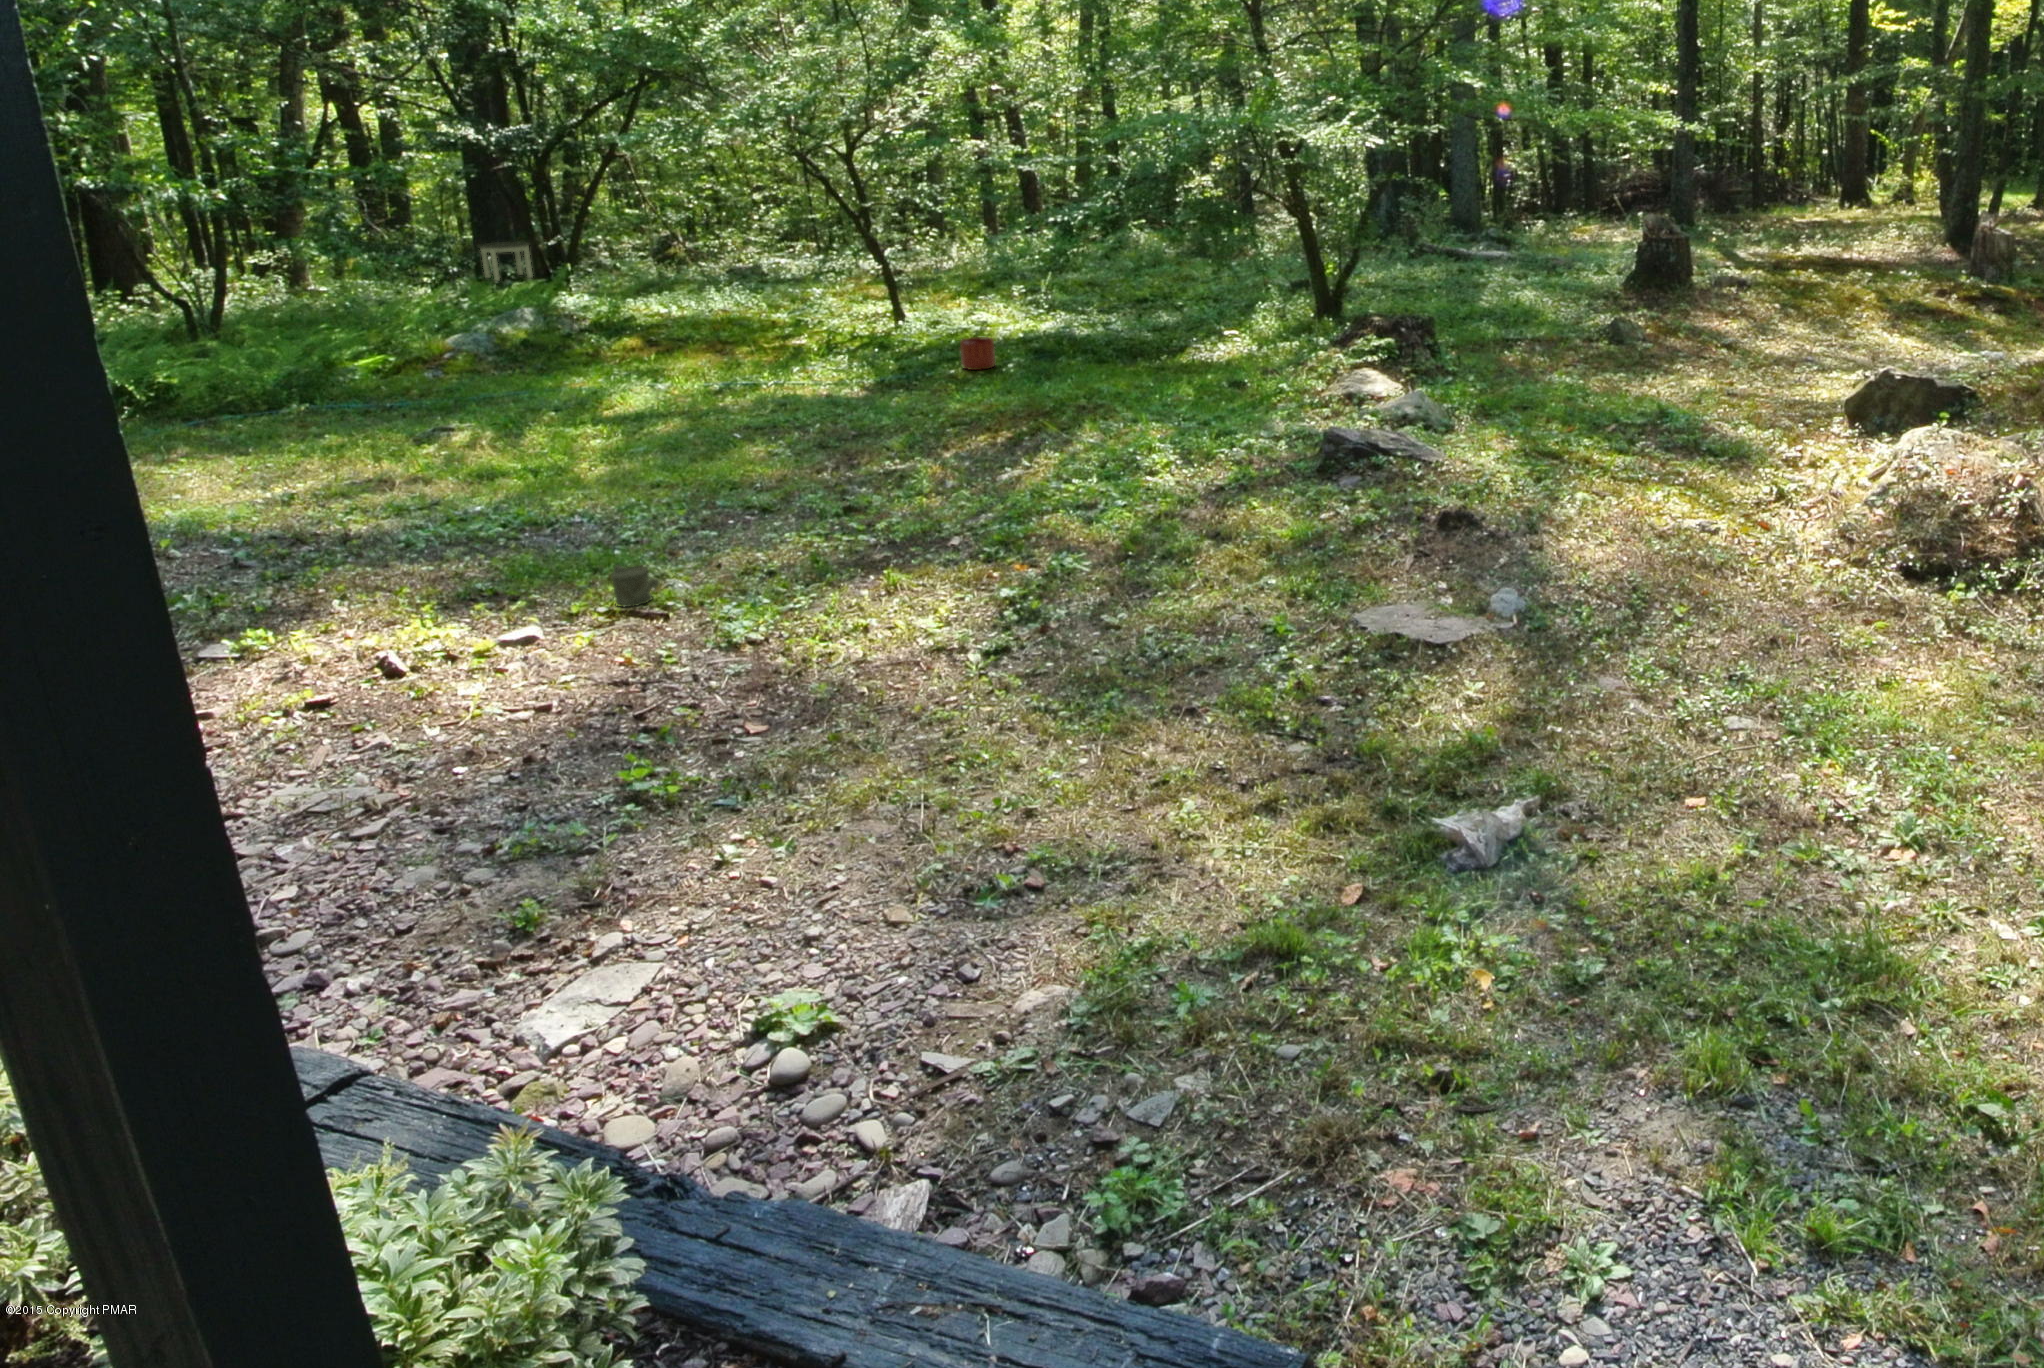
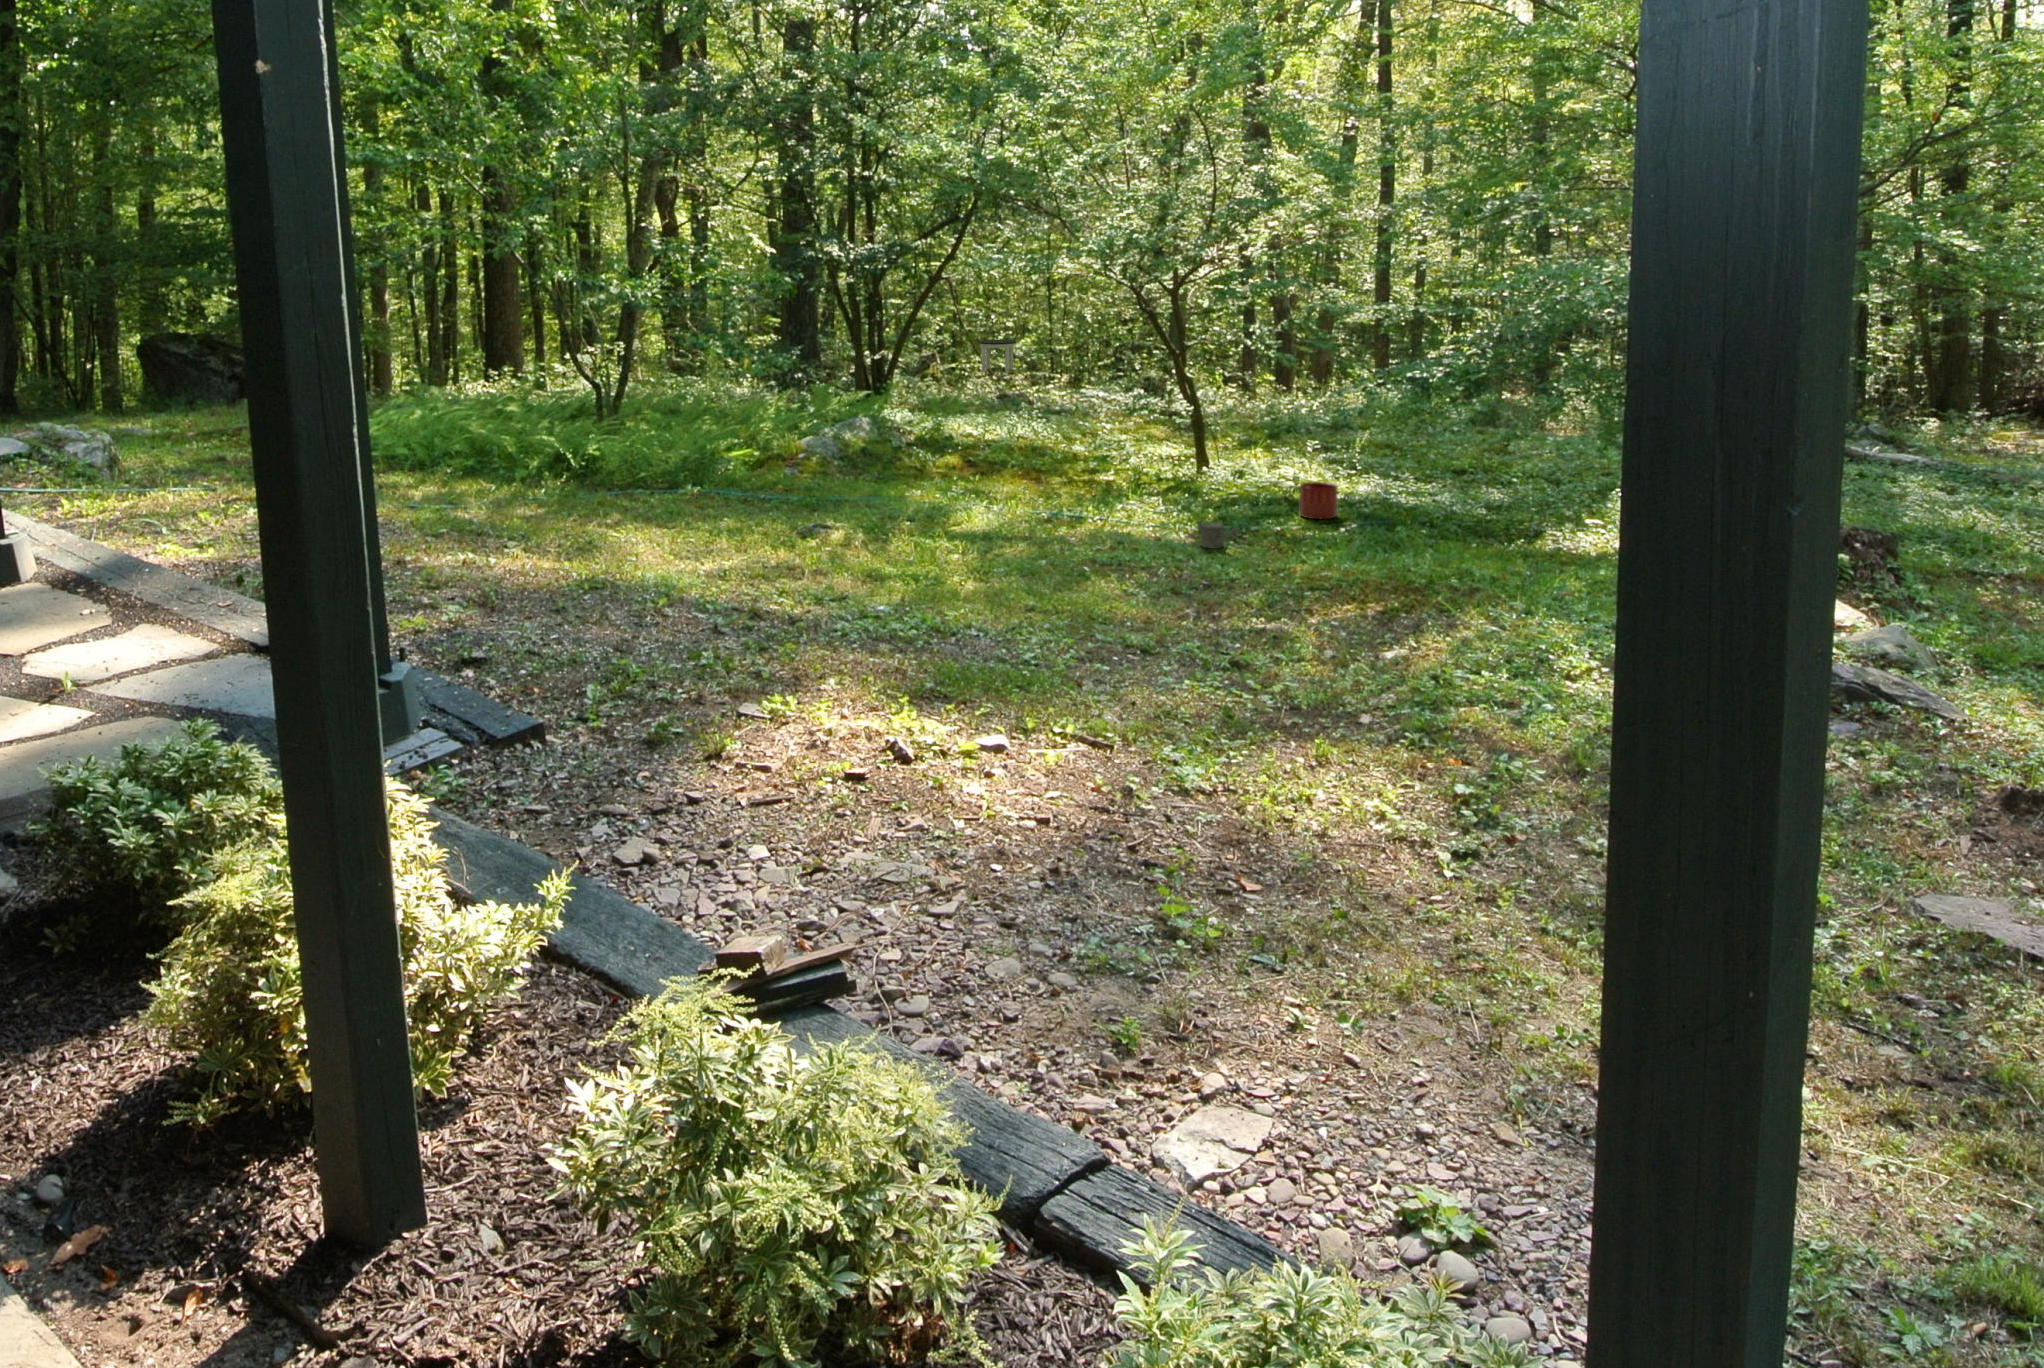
round table: present [478,241,532,281] -> present [978,340,1016,372]
watering can: present [611,565,660,607] -> present [1198,521,1238,549]

